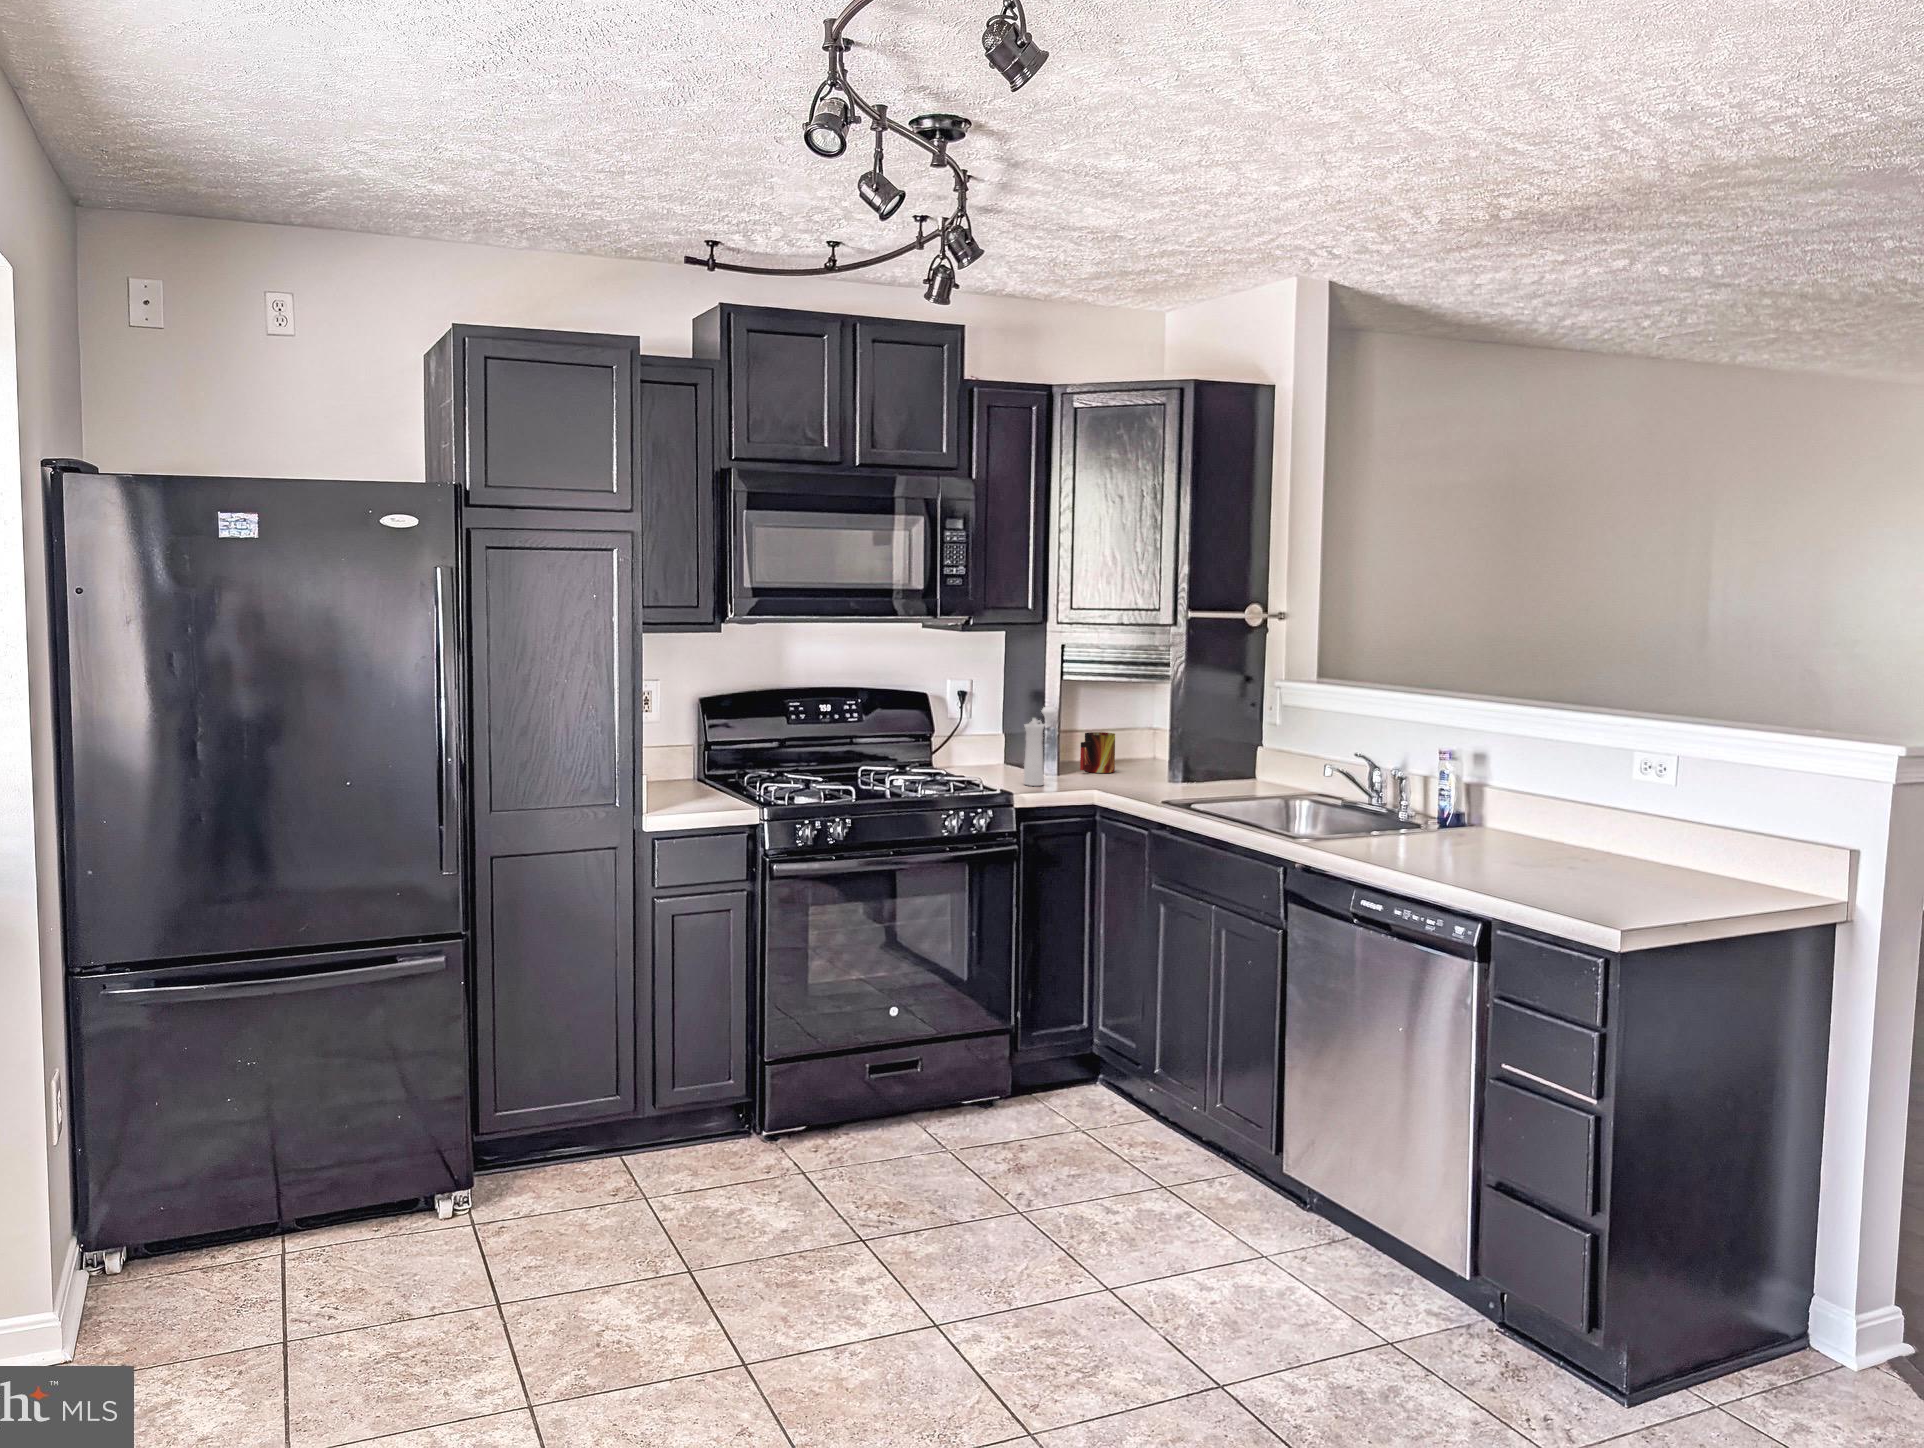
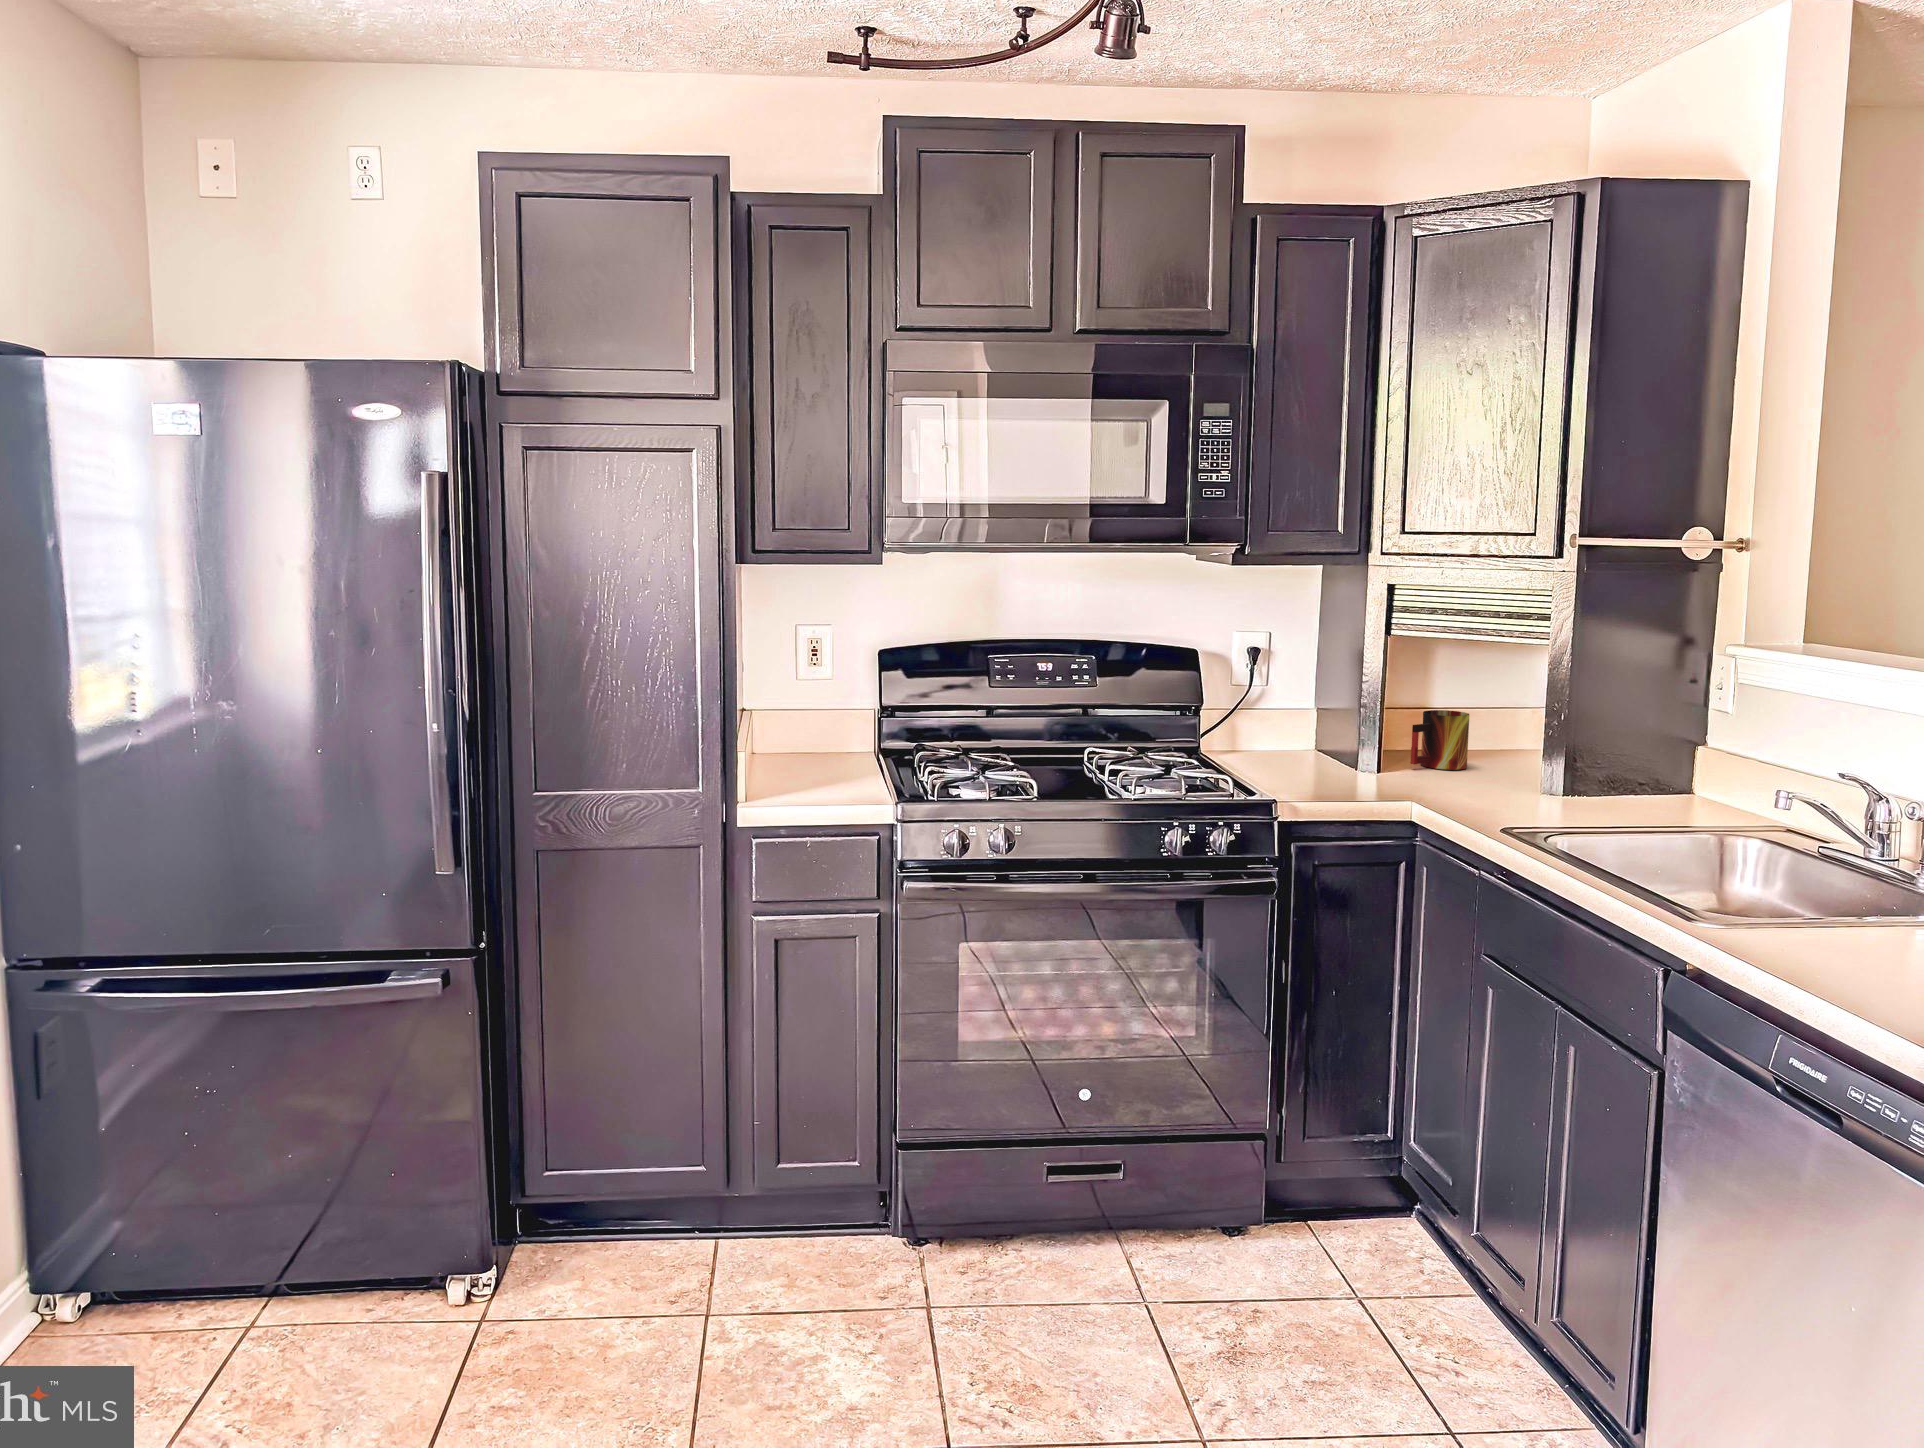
pepper mill: present [1024,707,1056,786] -> none [1310,674,1369,786]

